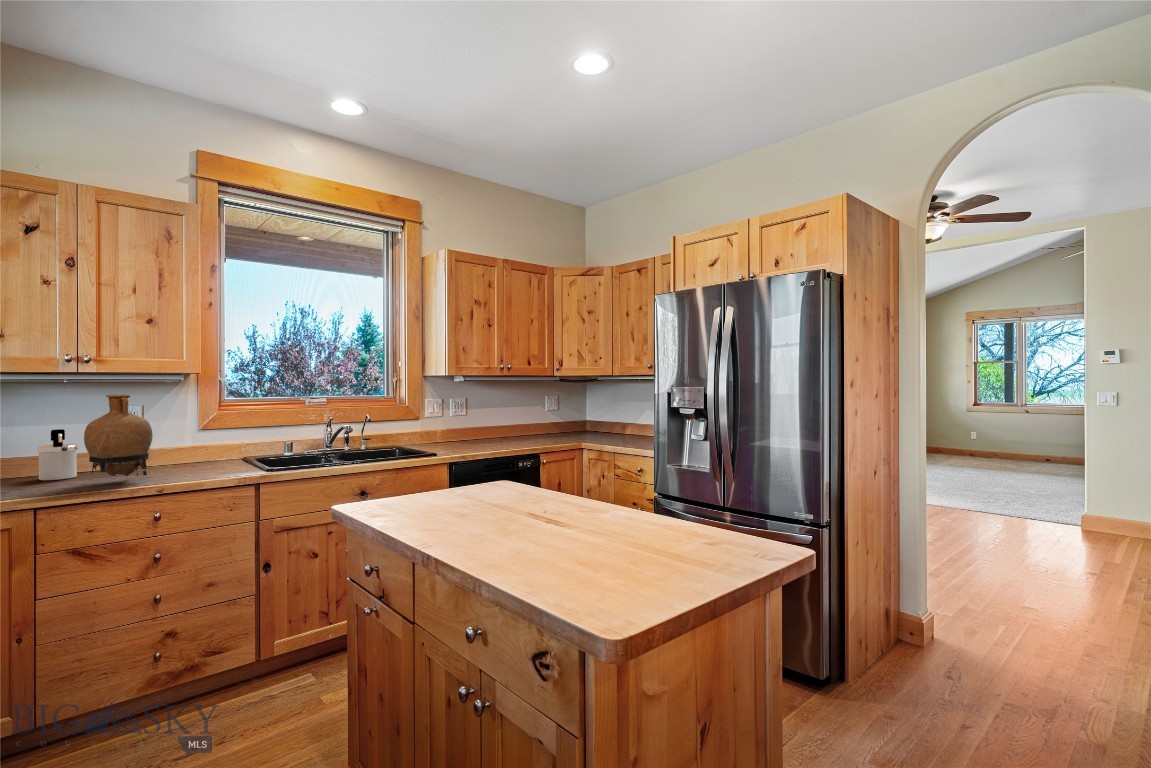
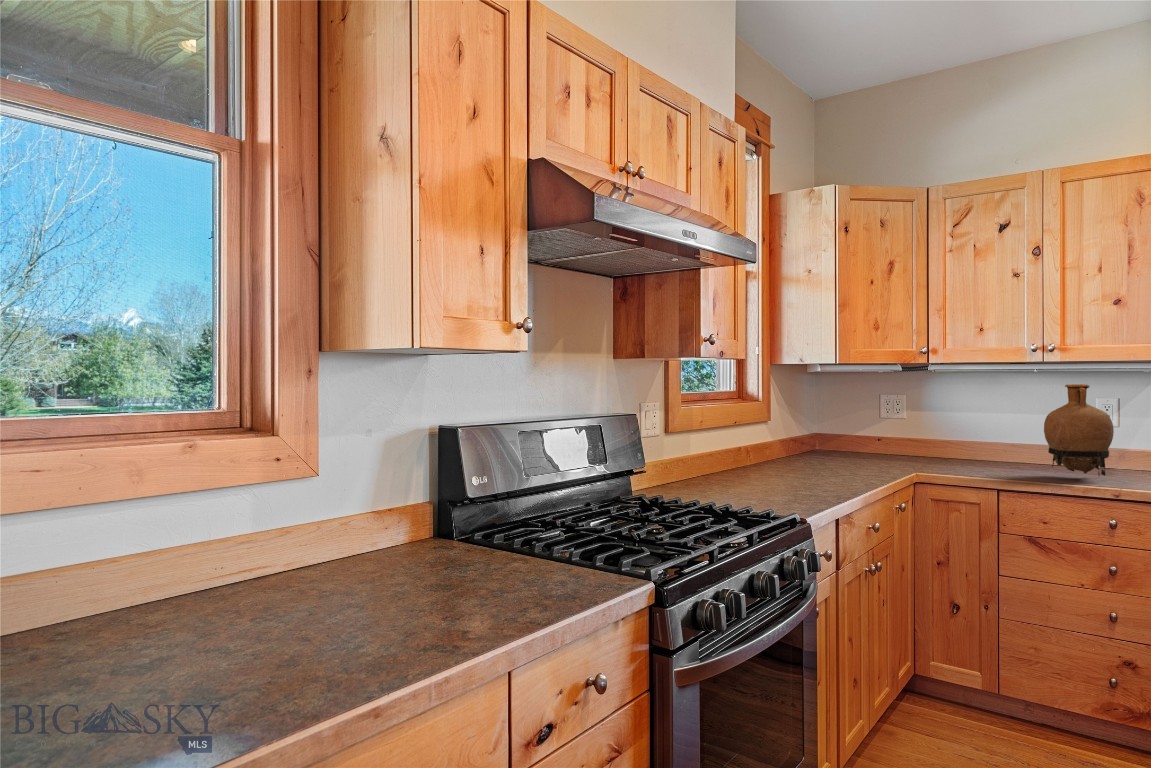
soap dispenser: present [37,429,78,480] -> none [1011,419,1045,469]

